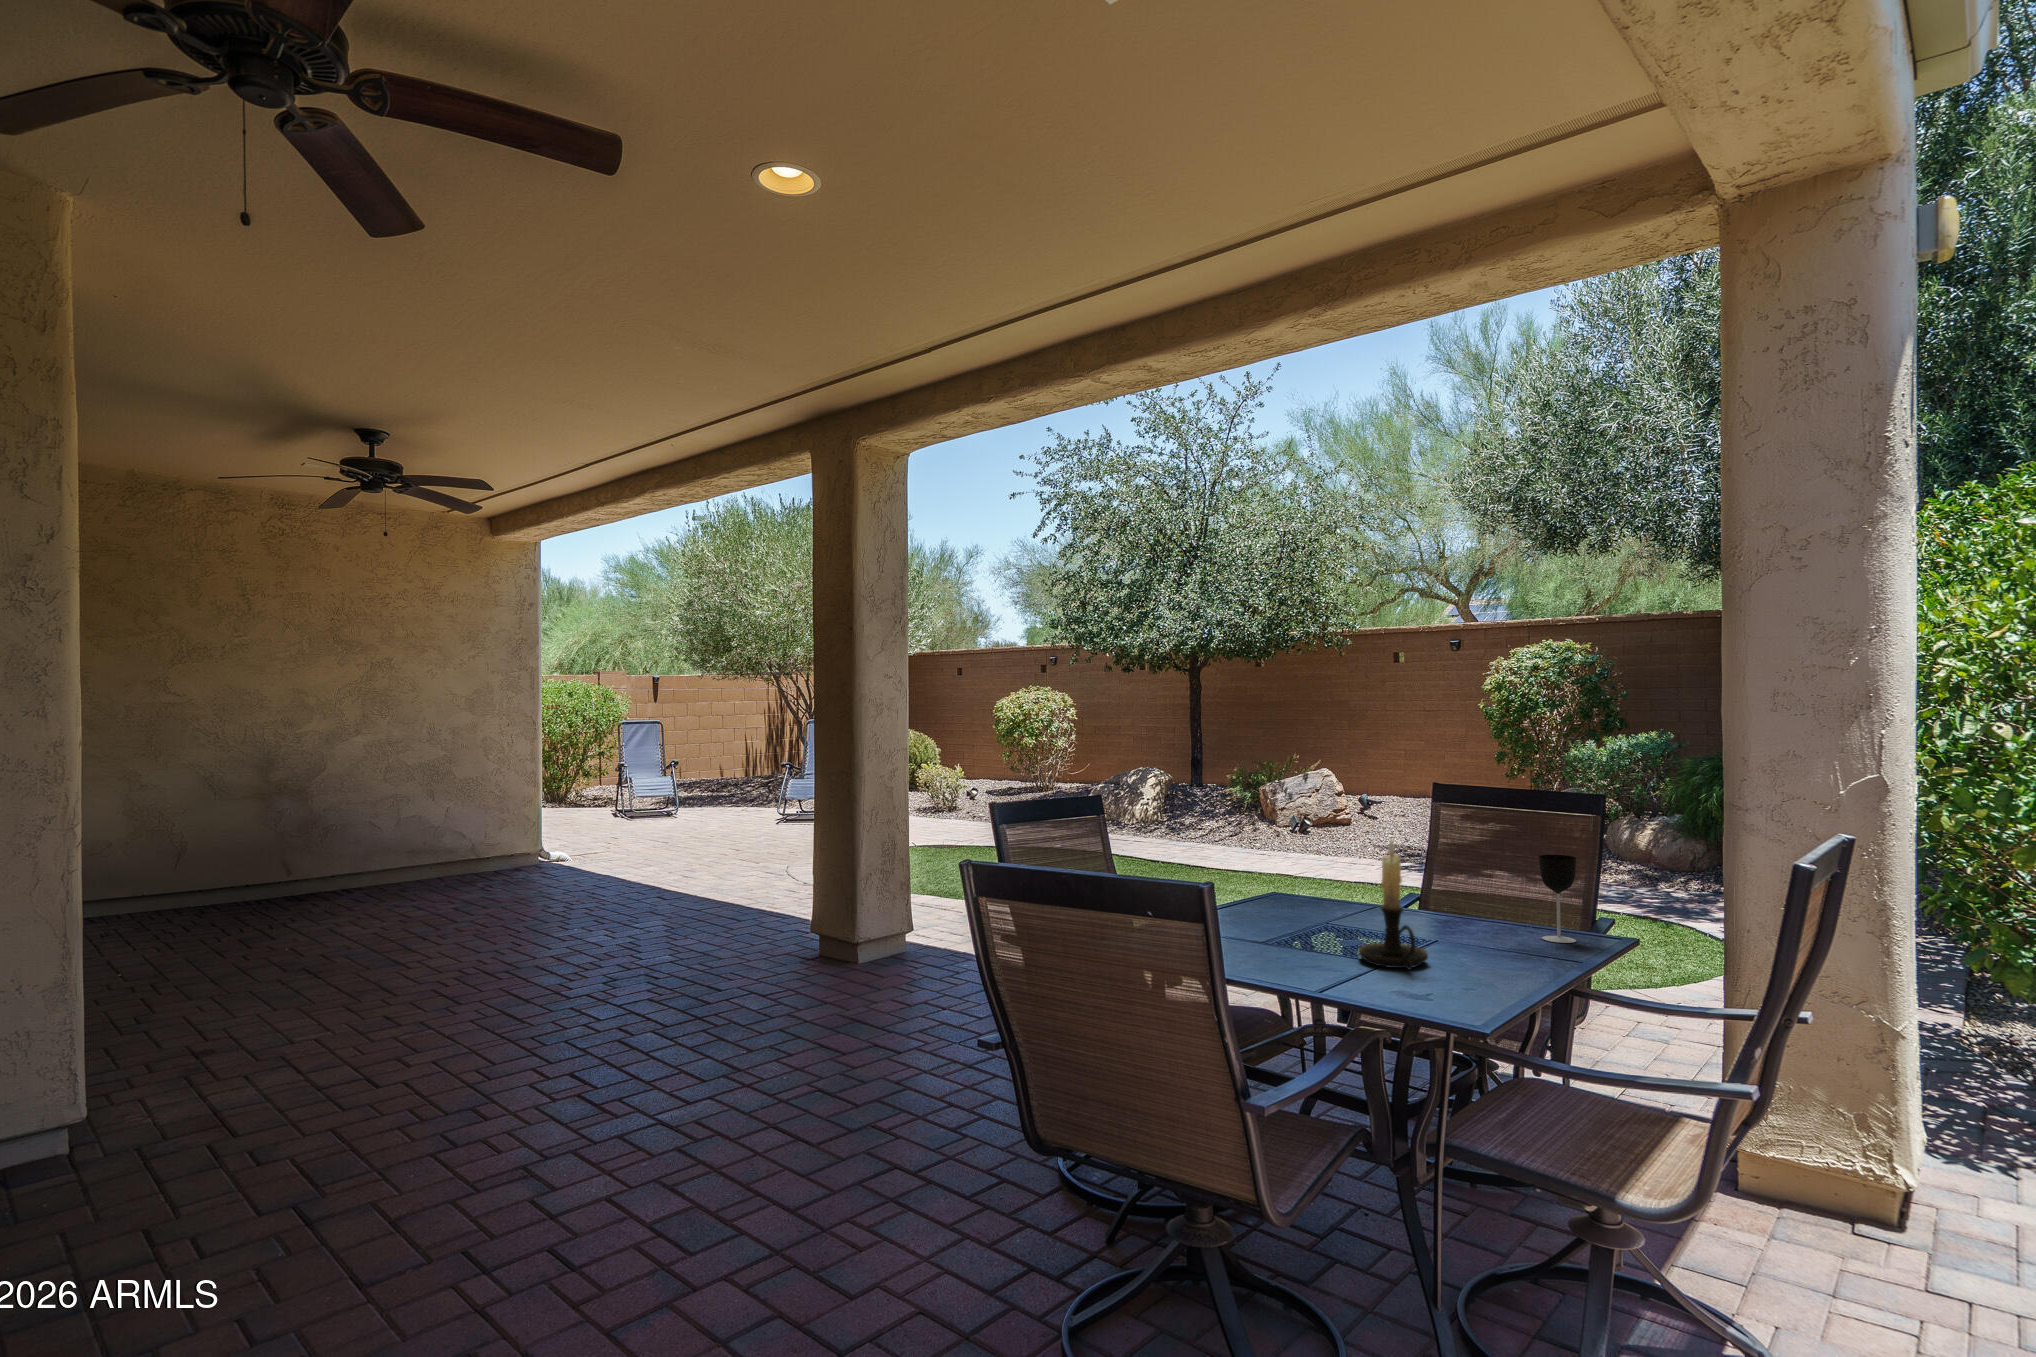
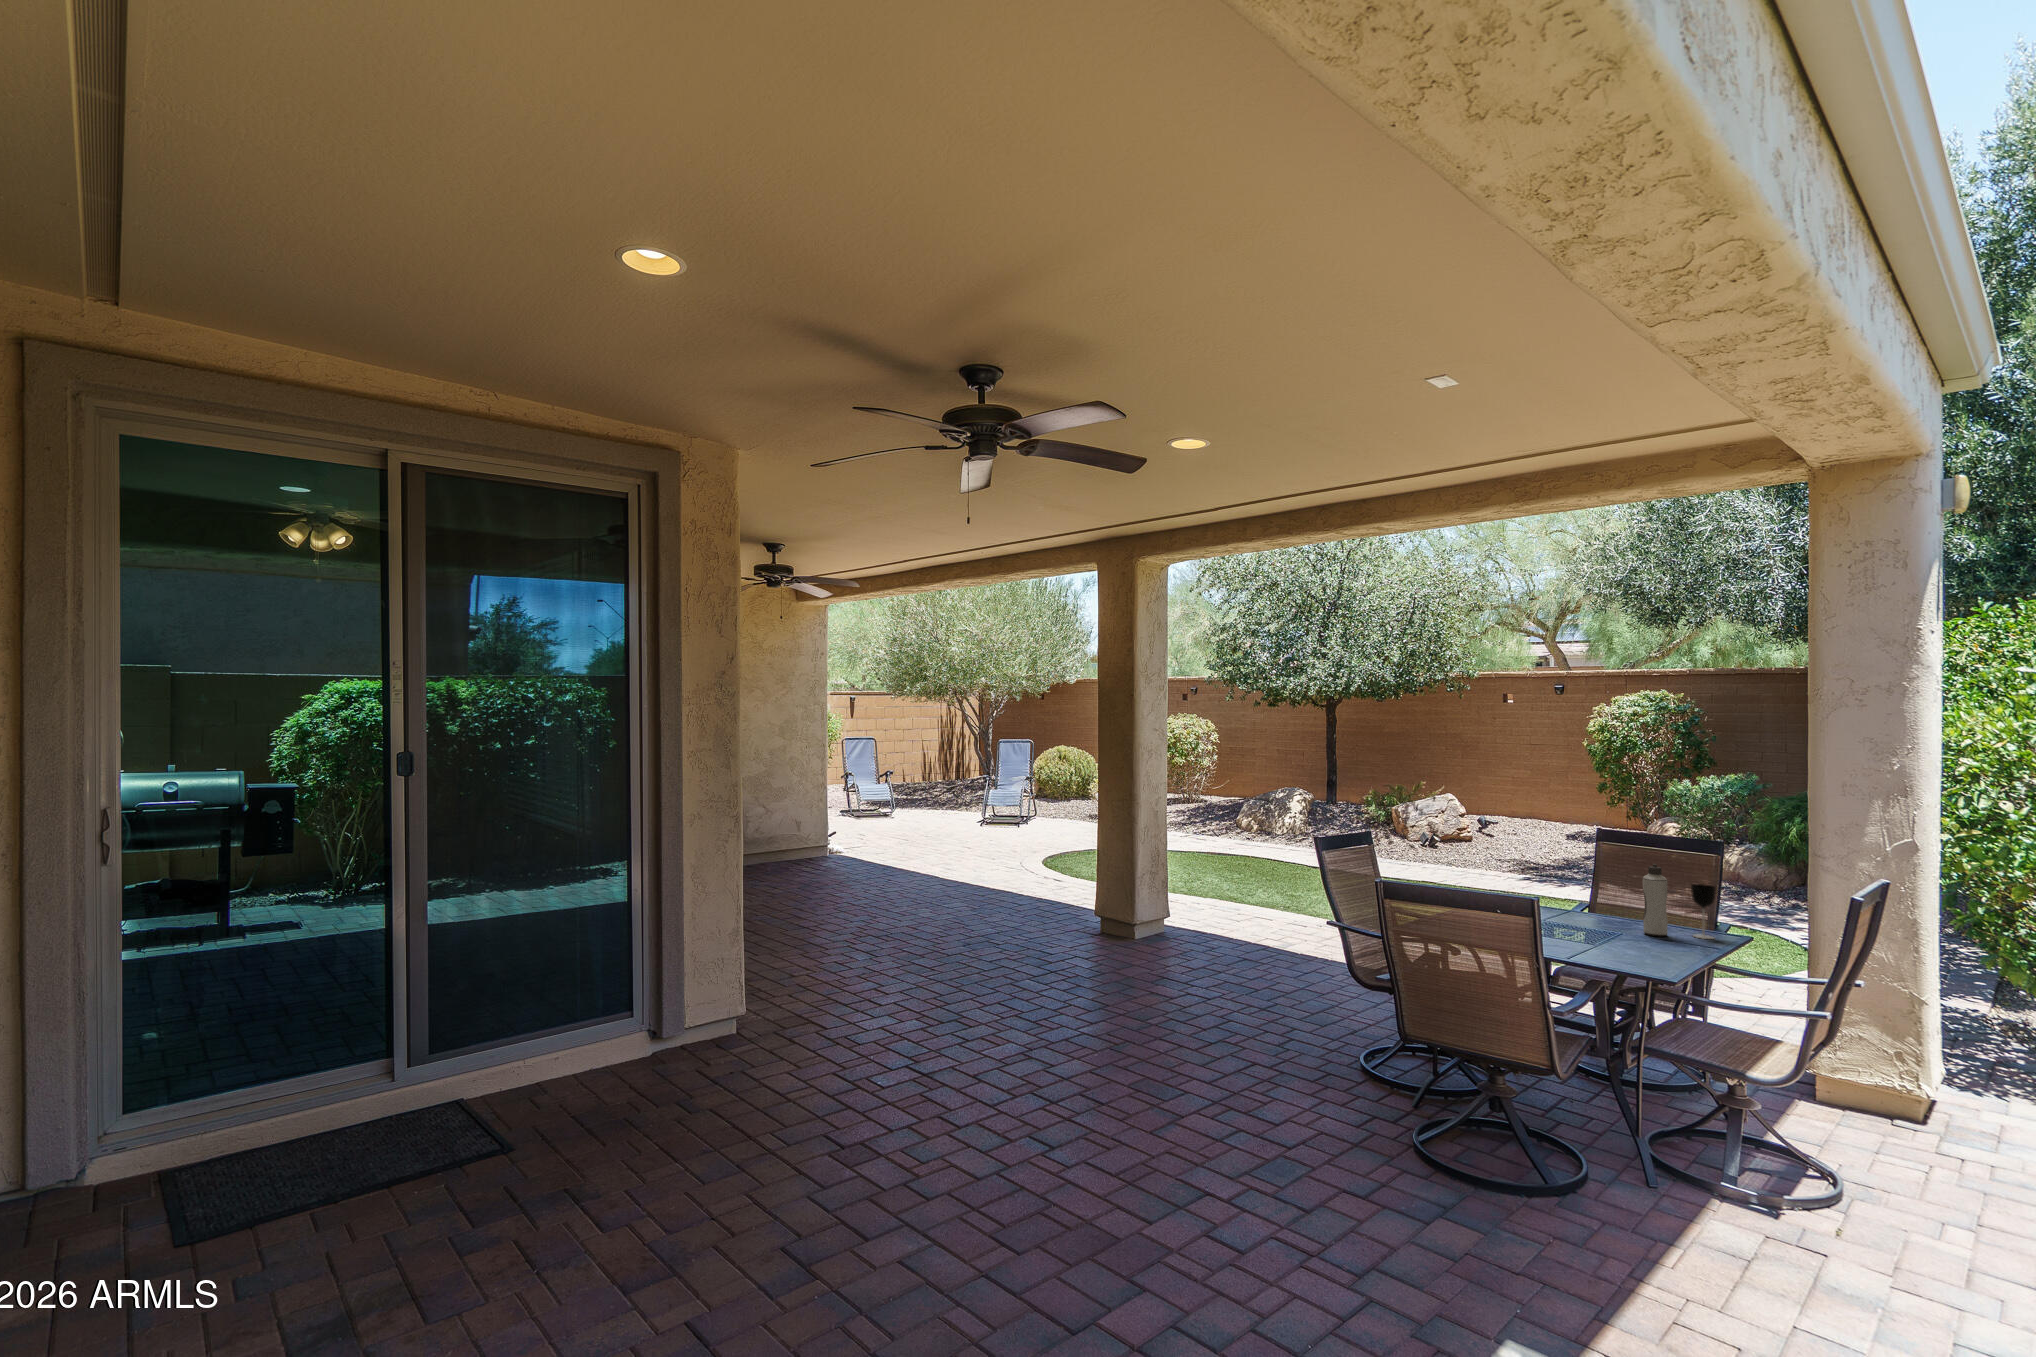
water bottle: none [1465,824,1503,941] -> present [1643,864,1668,936]
candle holder: present [1358,839,1428,970] -> none [1581,872,1627,952]

